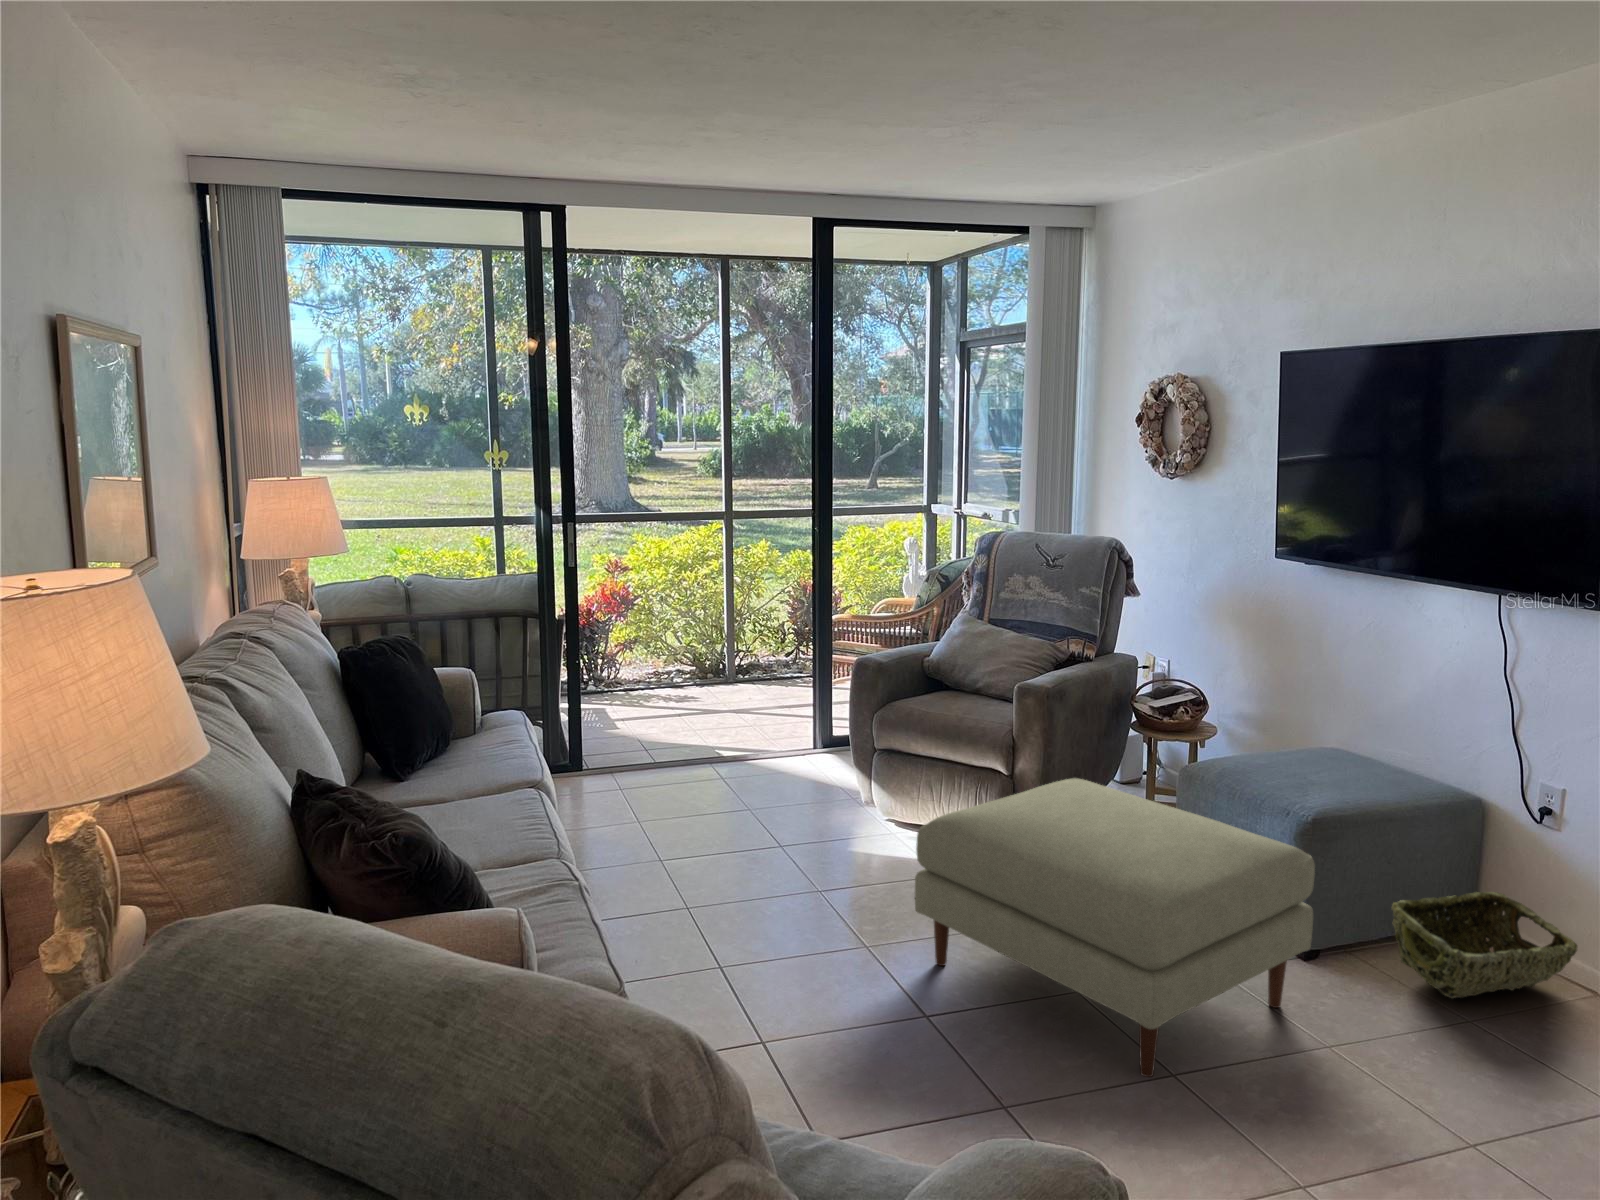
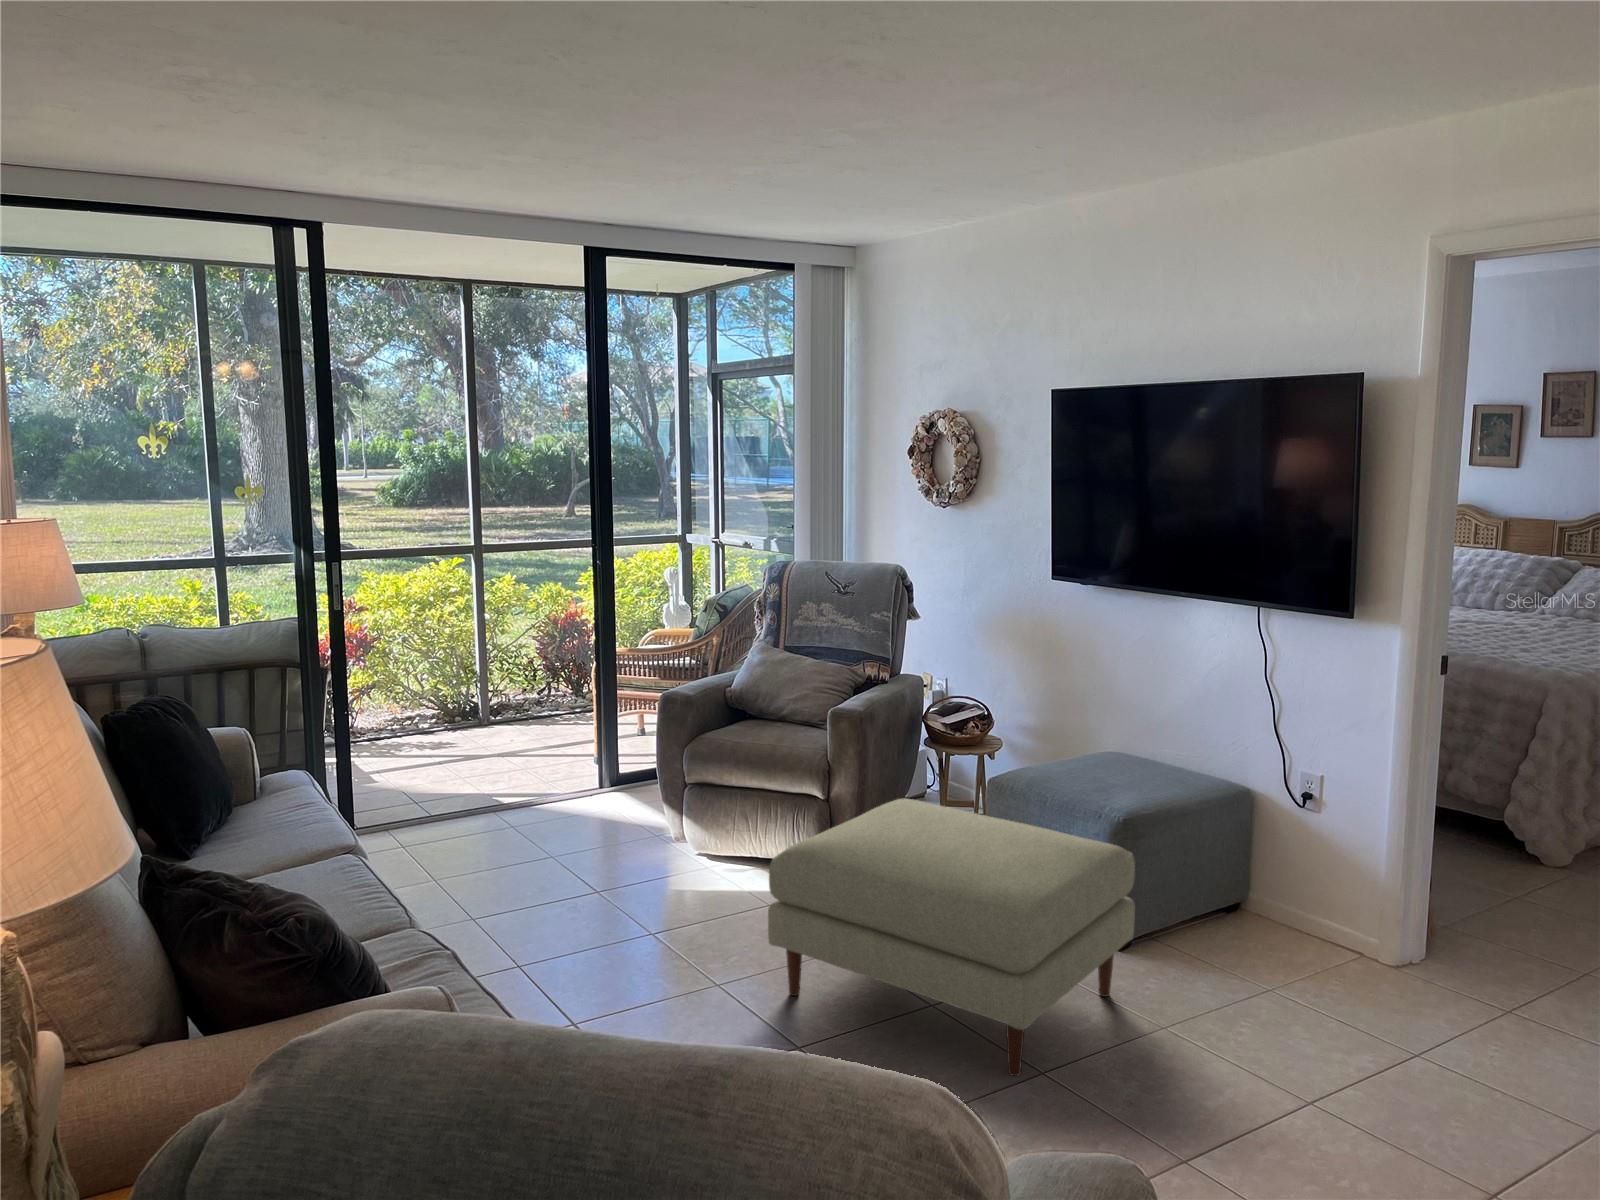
woven basket: present [1391,892,1577,998] -> none [1189,870,1338,969]

